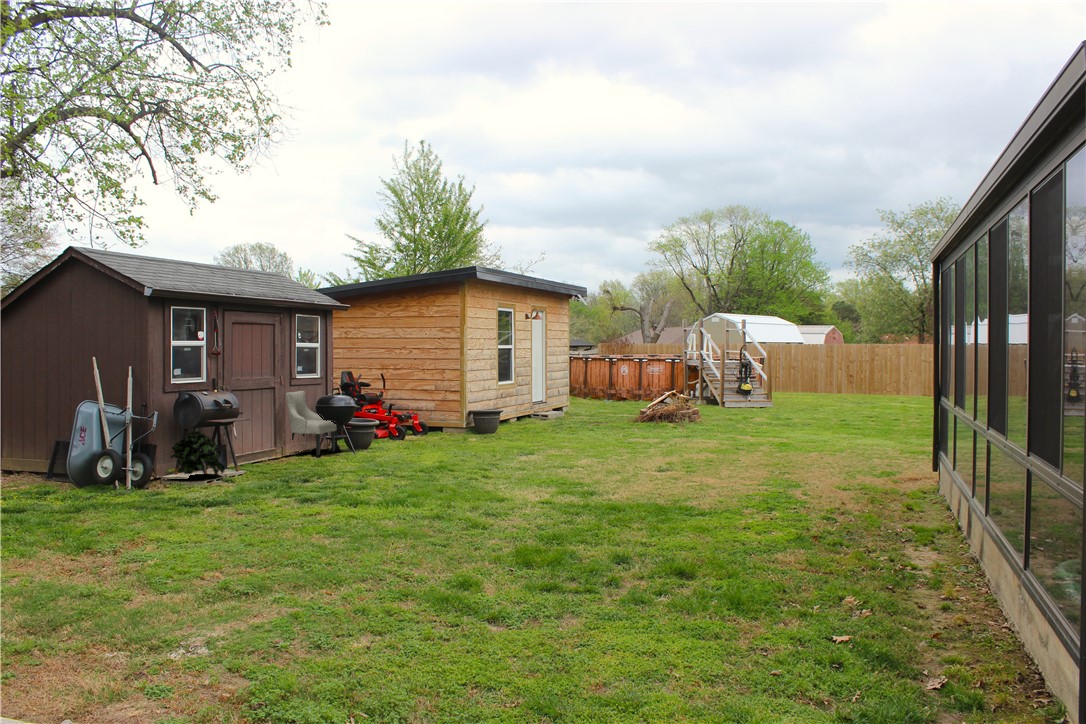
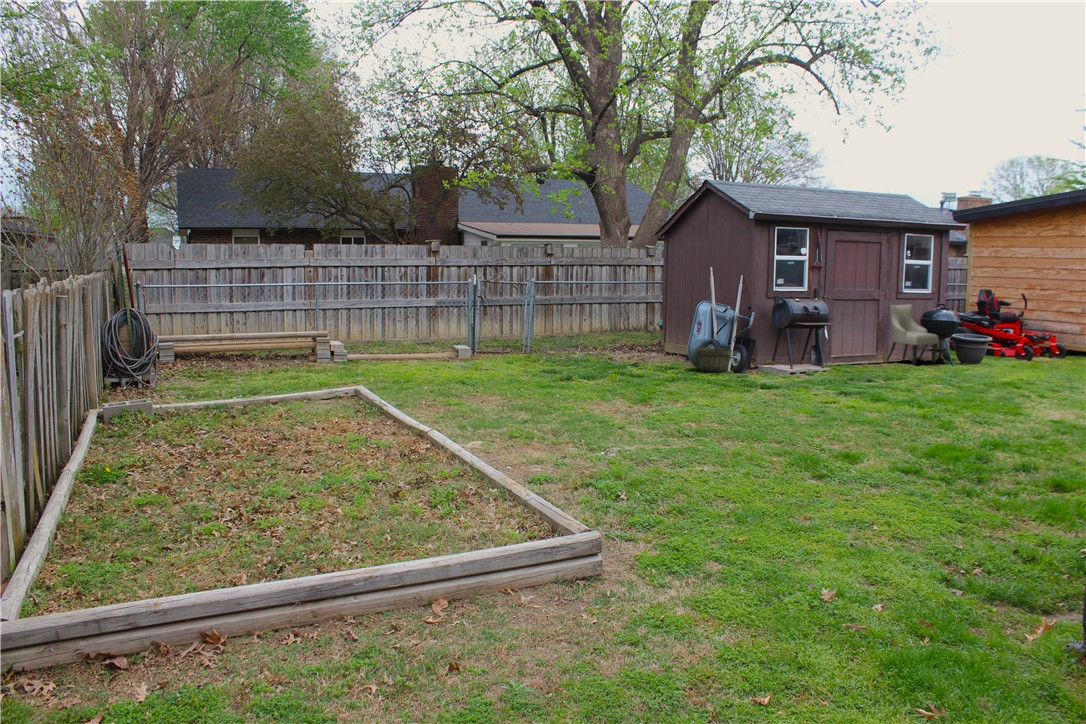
potted plant: present [170,431,225,475] -> none [761,331,808,371]
wooden bucket: none [88,451,137,491] -> present [697,344,732,372]

